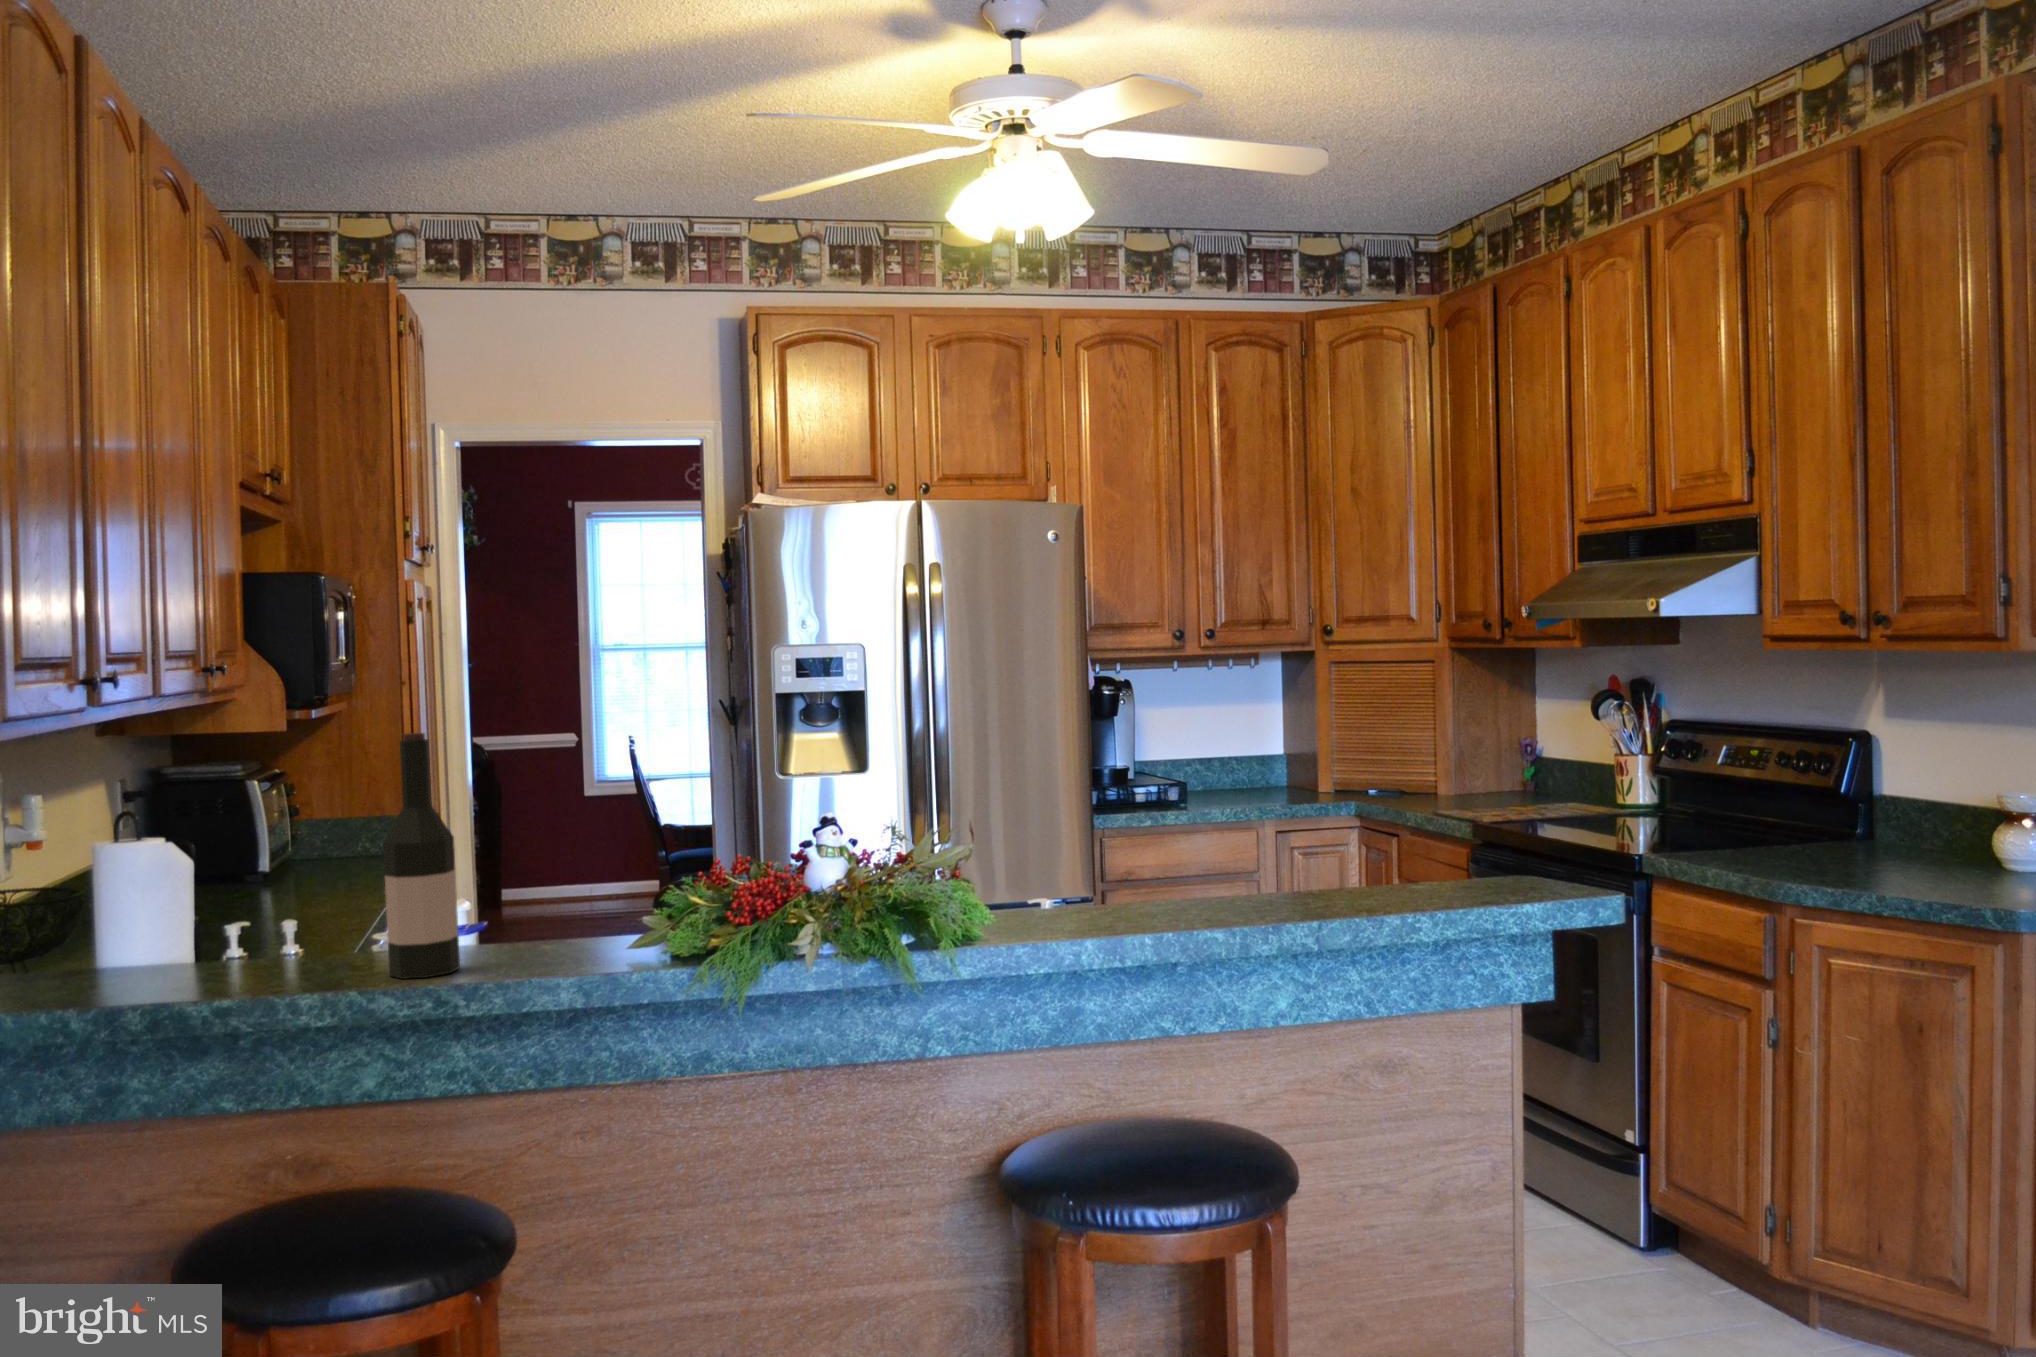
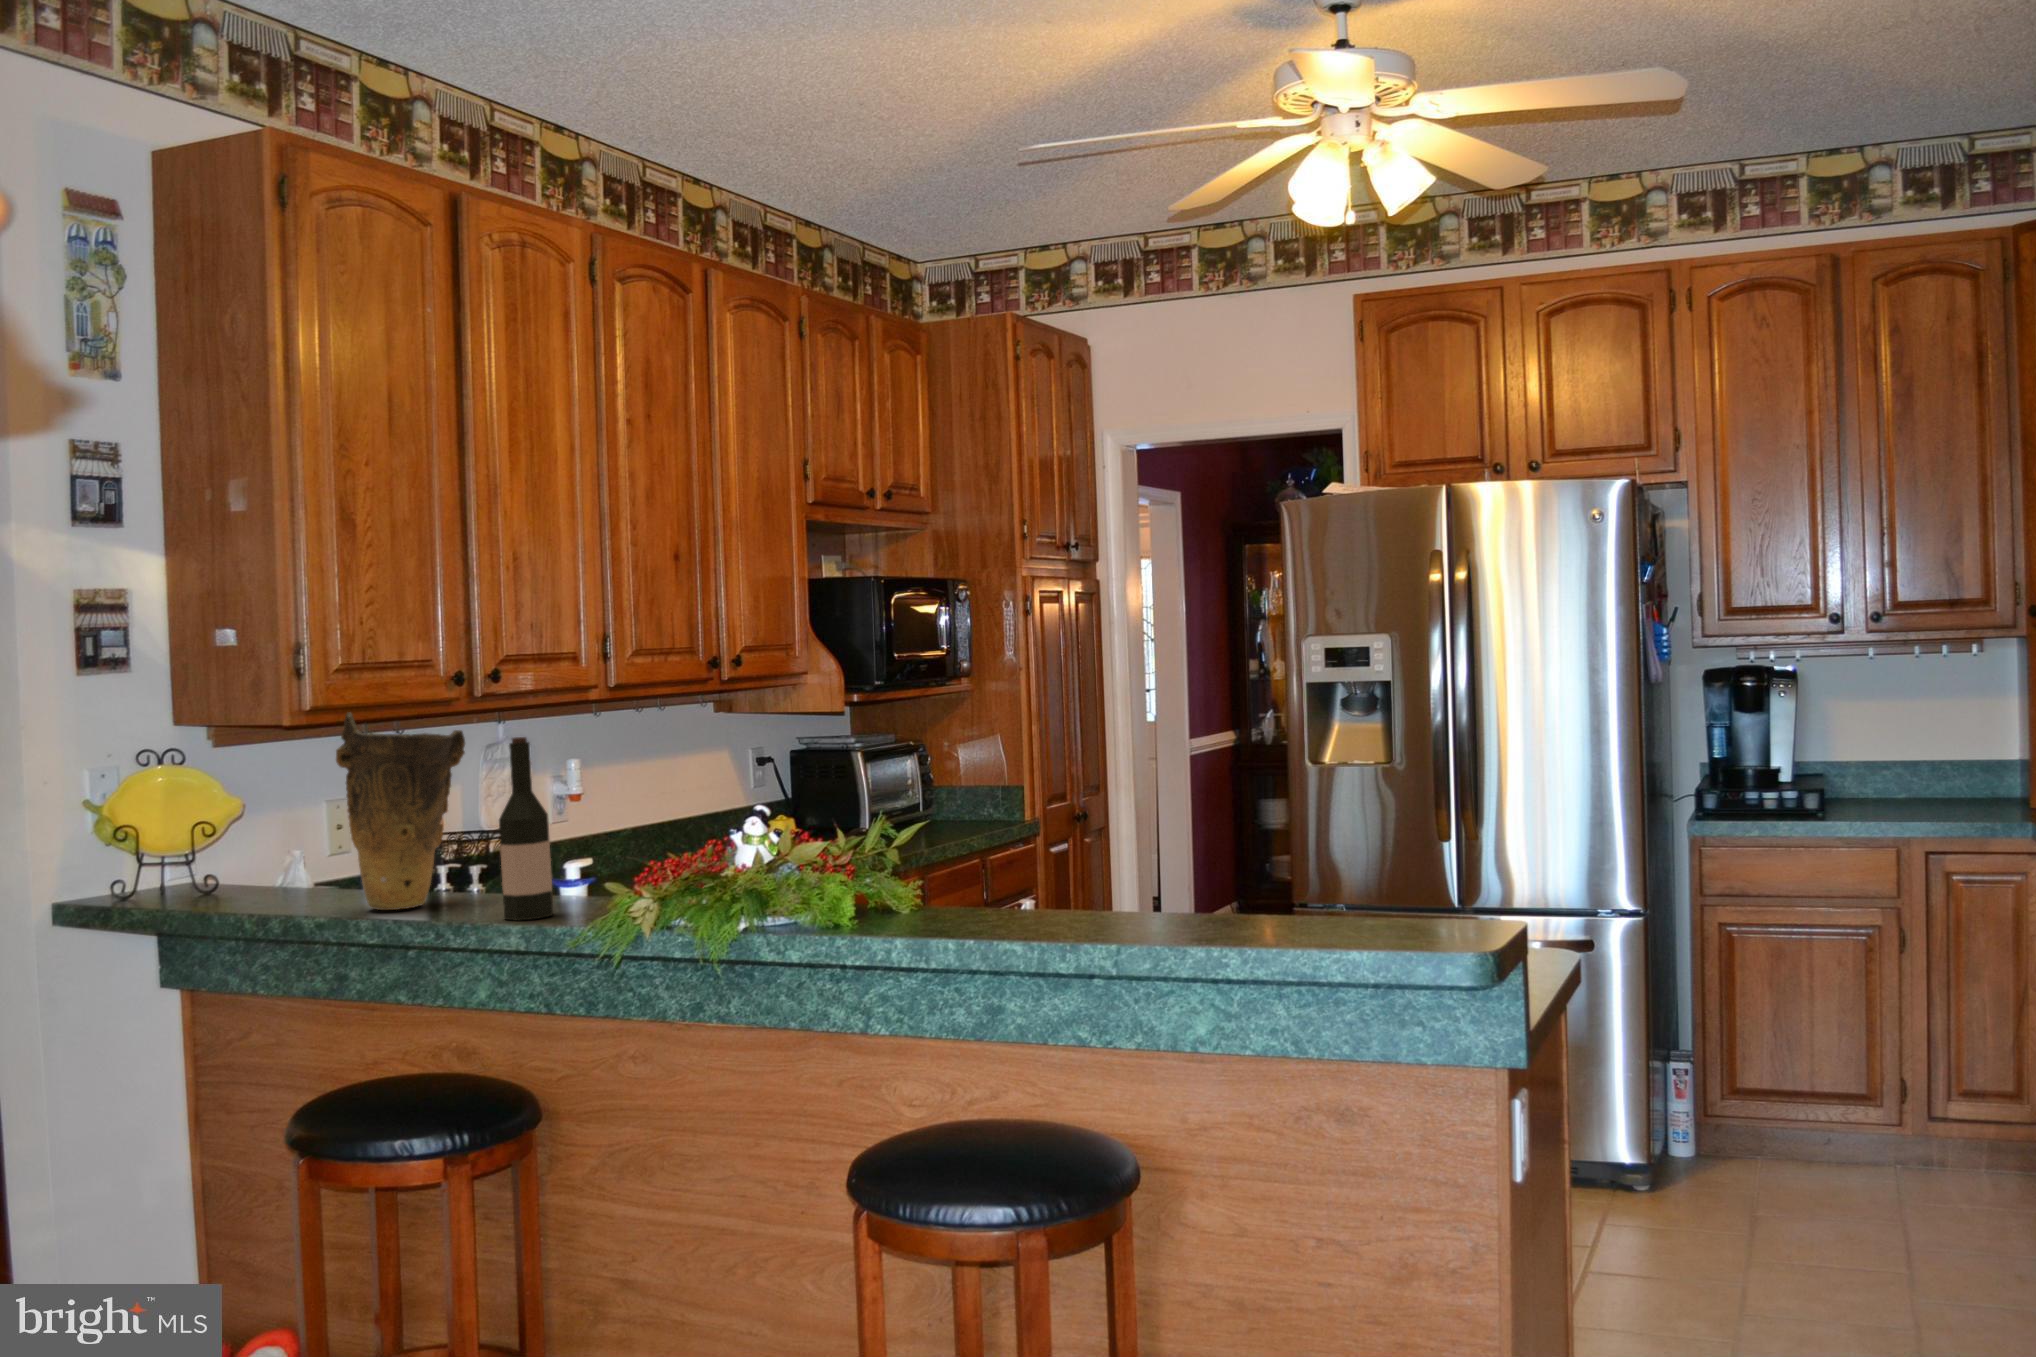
vase: none [88,706,252,989] -> present [336,712,465,910]

